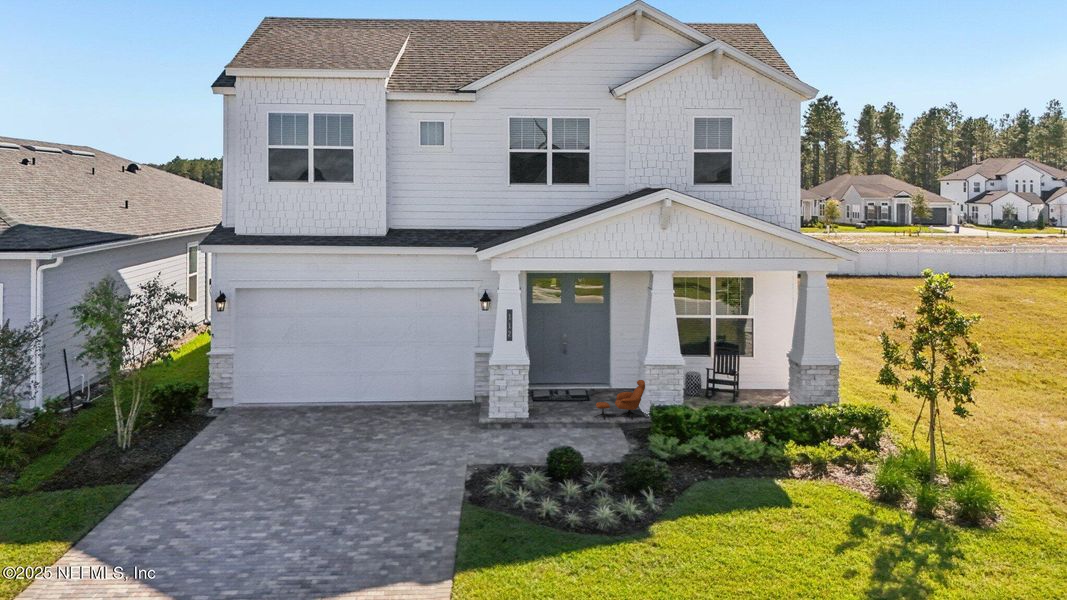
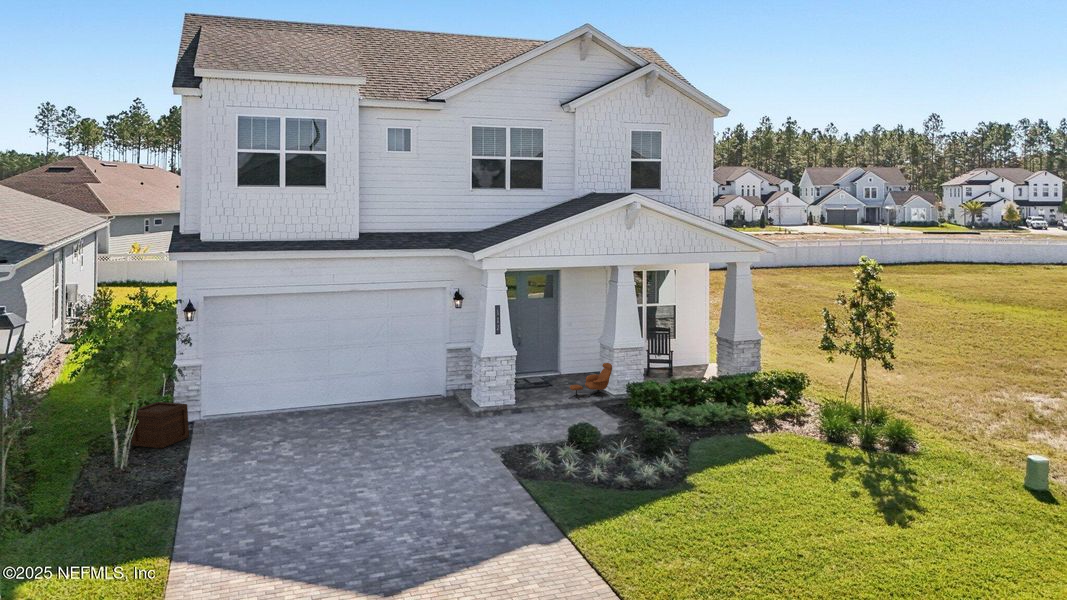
wooden crate: none [137,391,193,437] -> present [130,402,189,448]

